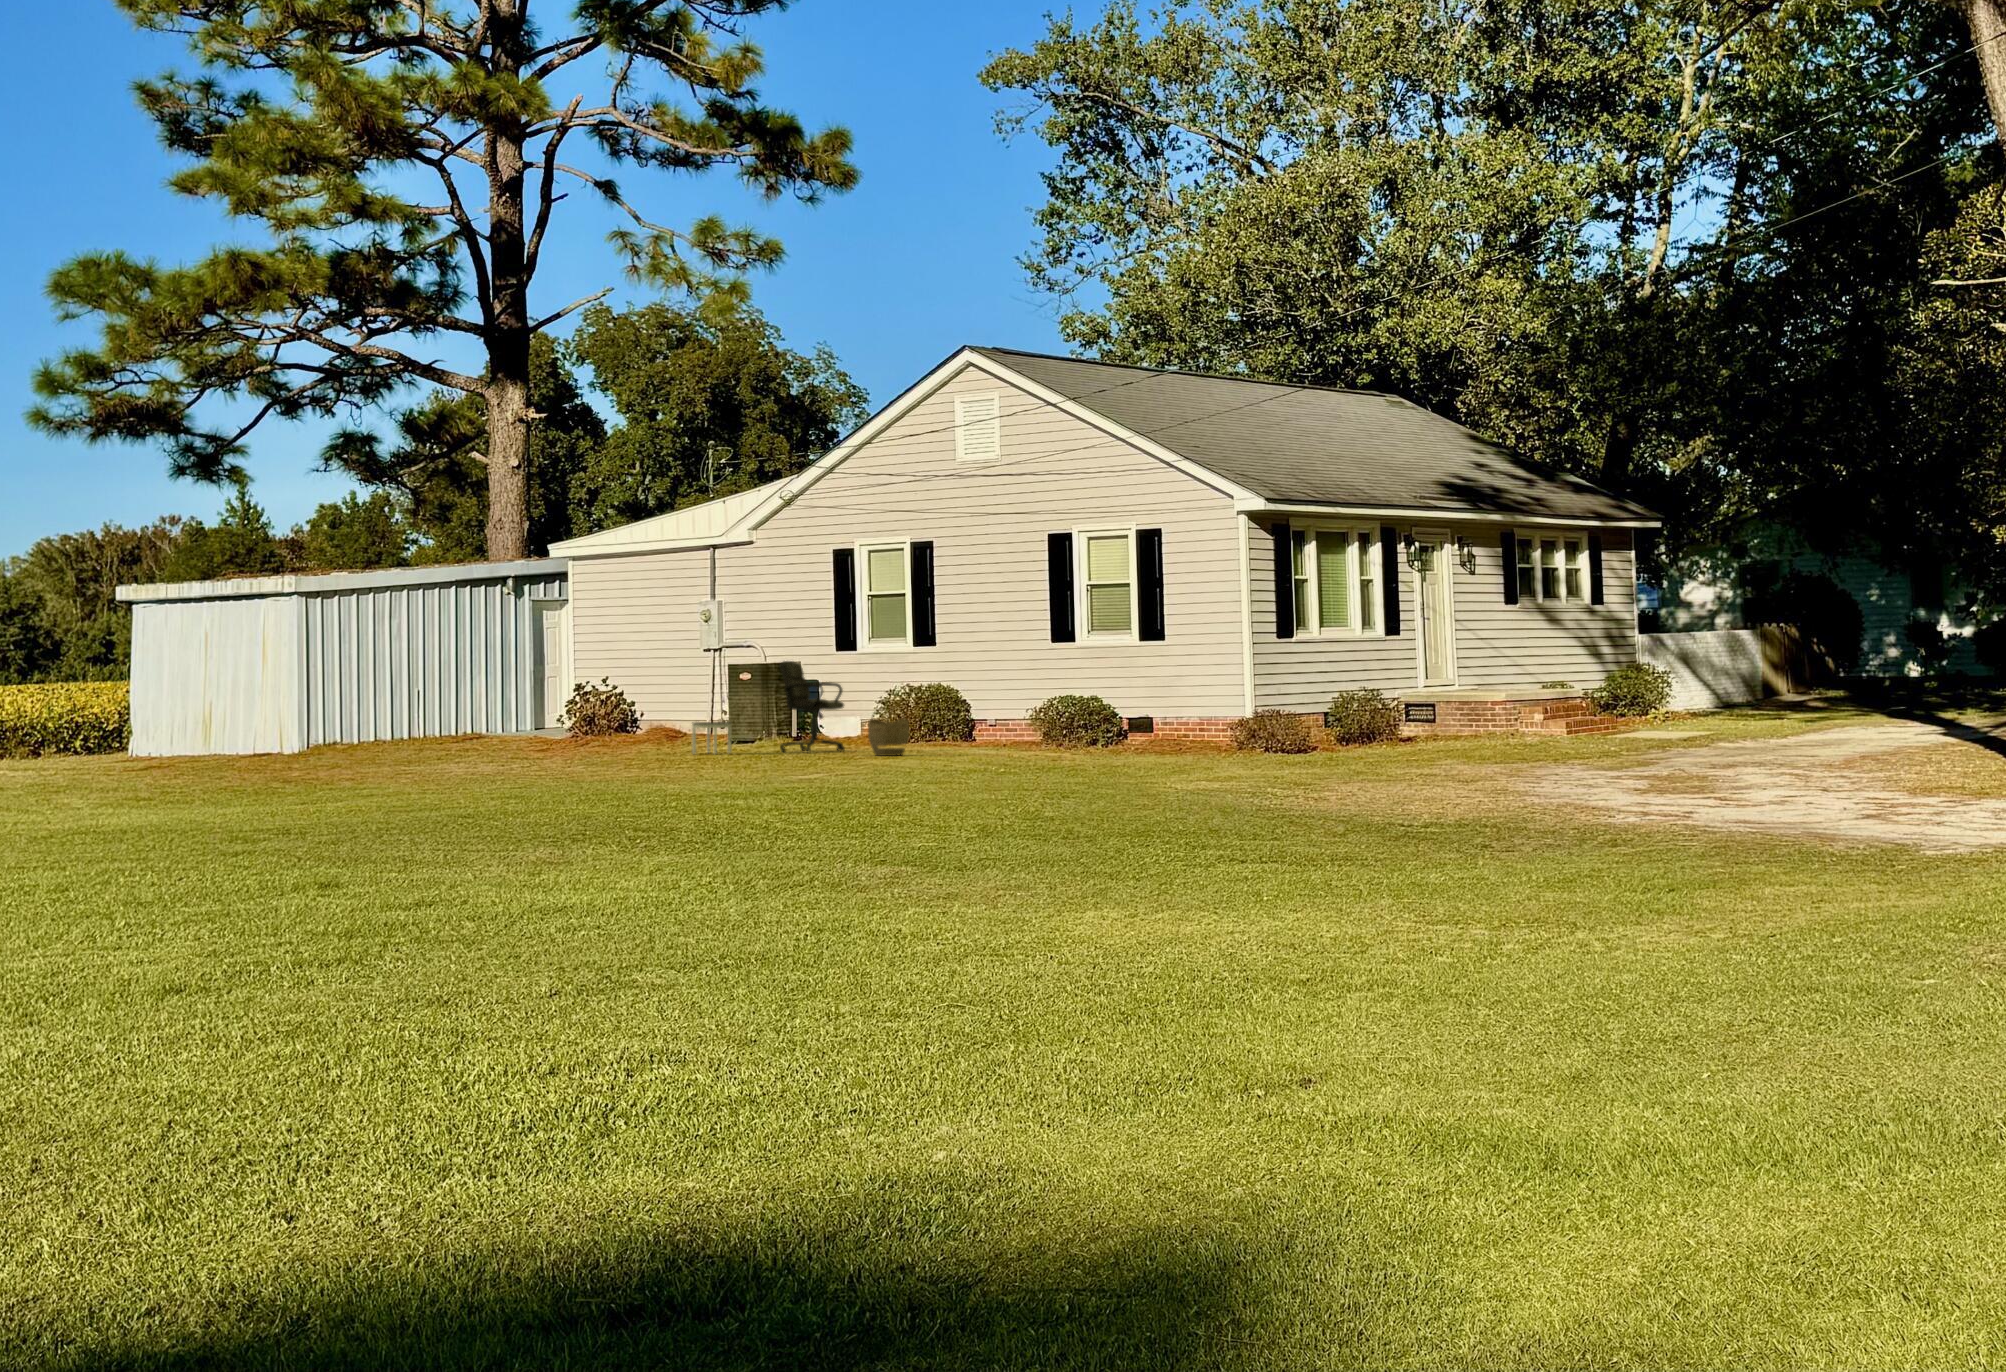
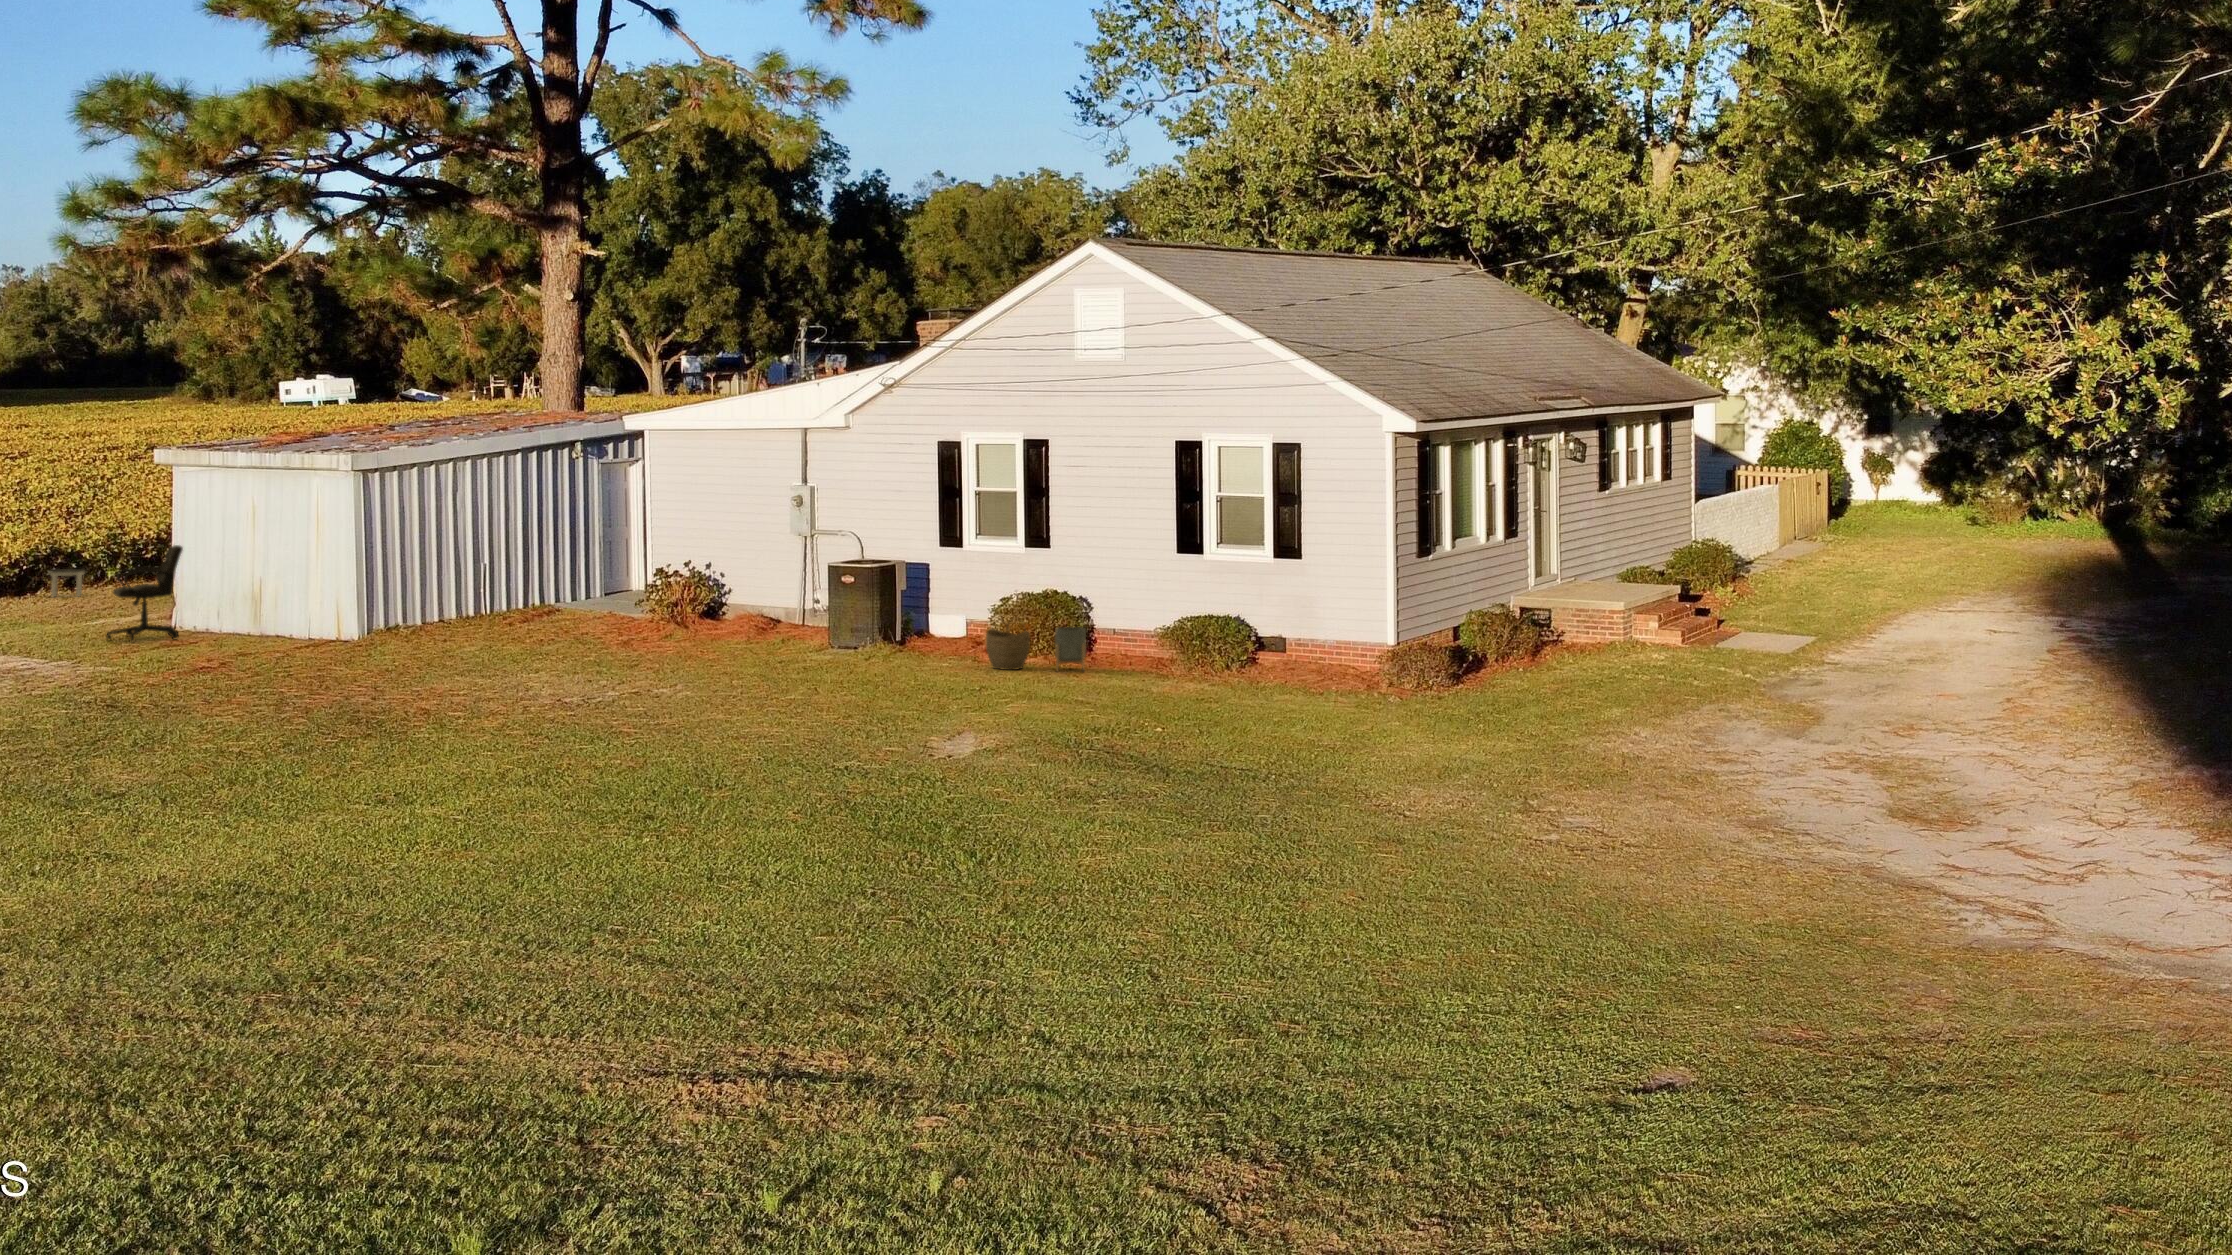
chair: present [779,661,845,752] -> present [106,545,183,641]
planter: none [932,714,962,756] -> present [1055,627,1086,671]
round table: present [692,722,732,754] -> present [49,569,85,597]

